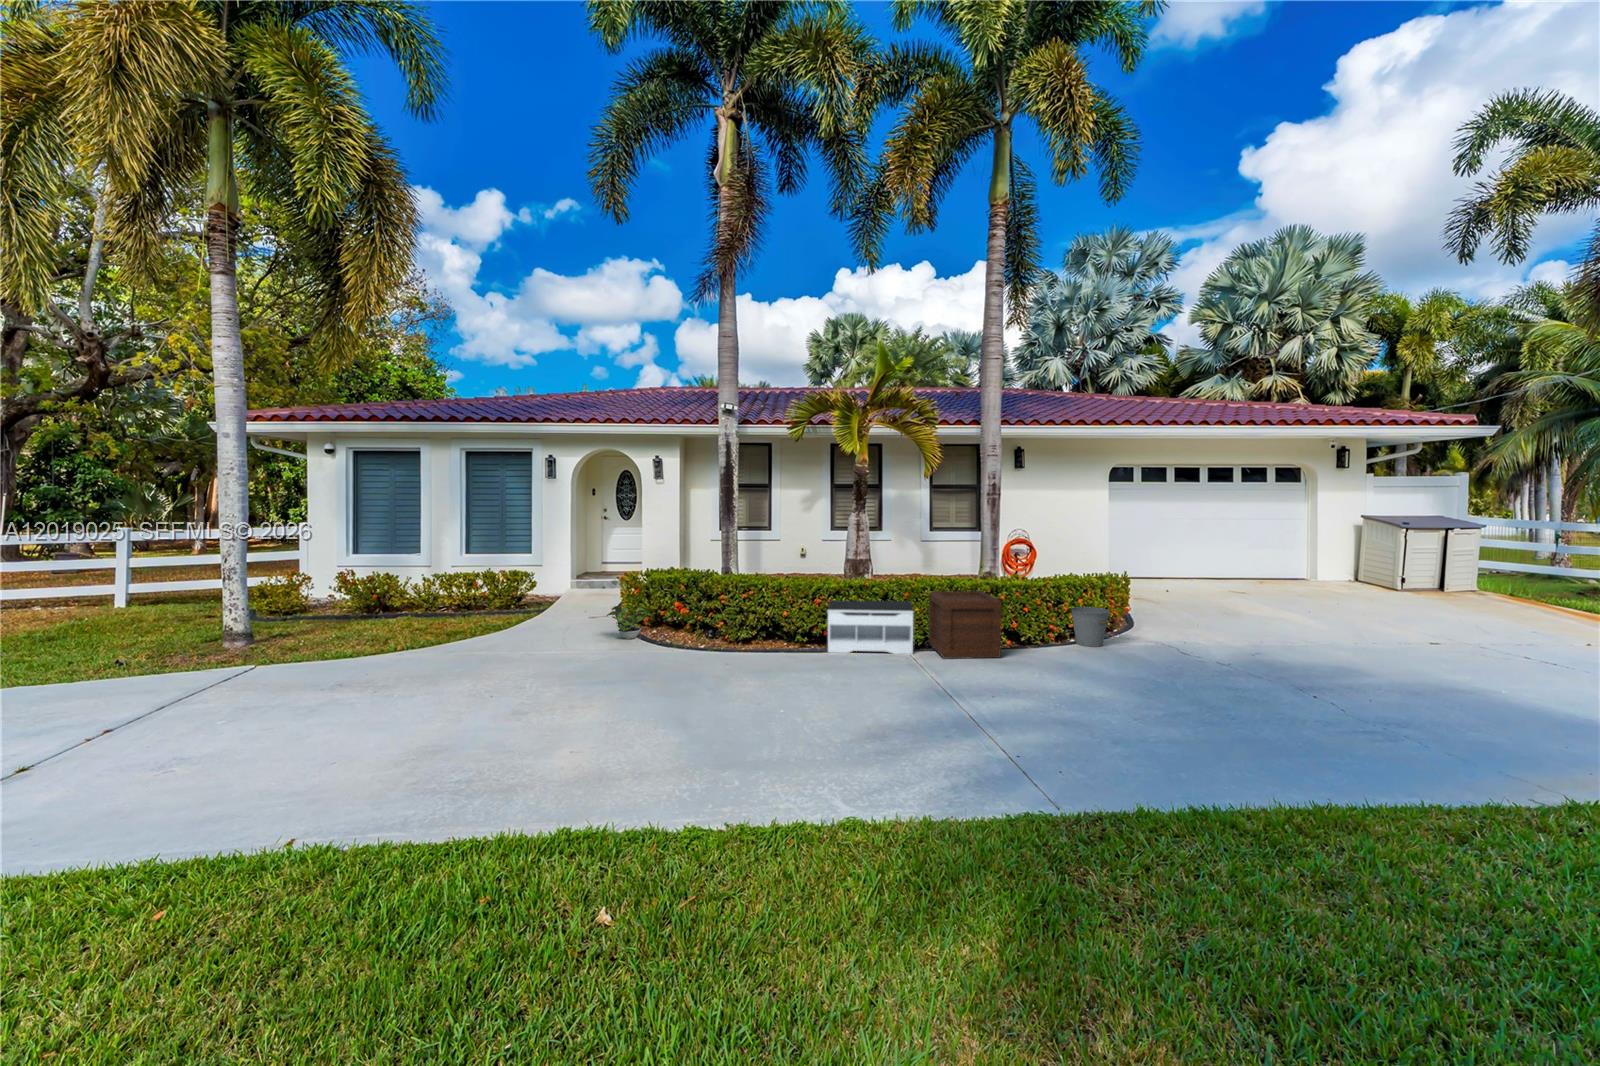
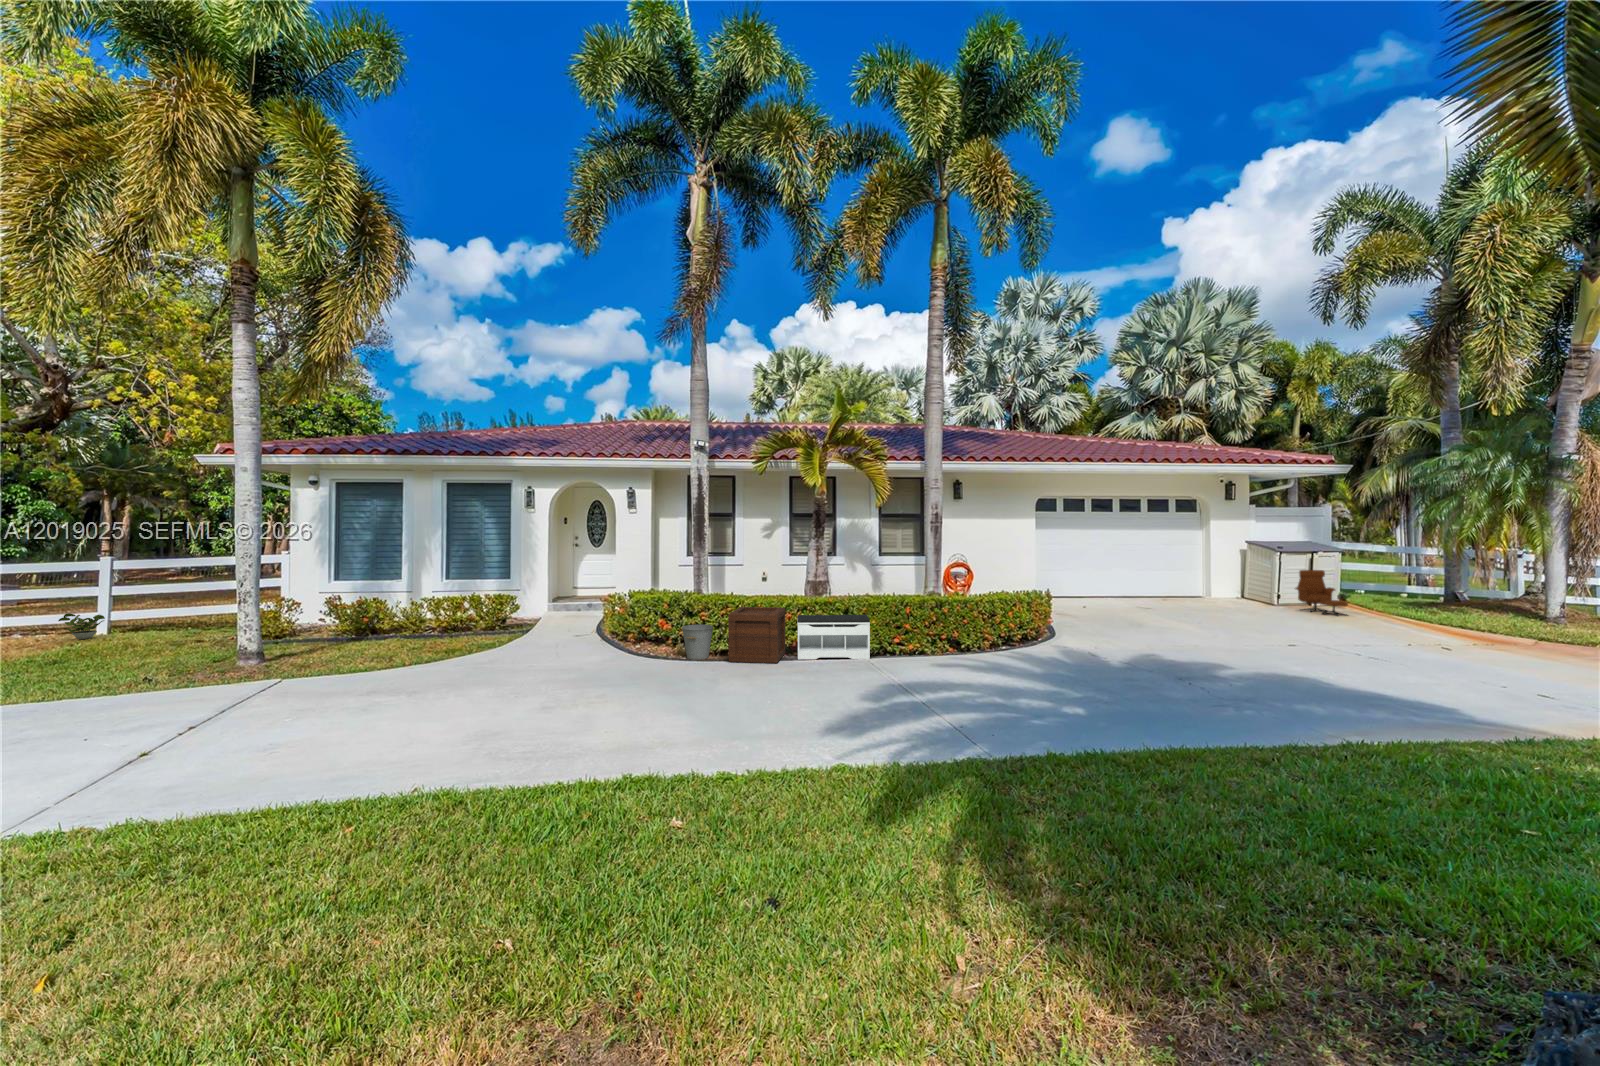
lounge chair: none [1425,551,1499,607] -> present [1296,570,1348,616]
wooden crate: present [929,591,1002,659] -> present [728,607,785,664]
potted plant: present [607,606,647,639] -> present [58,613,105,639]
bucket: present [1072,607,1110,647] -> present [682,625,713,660]

